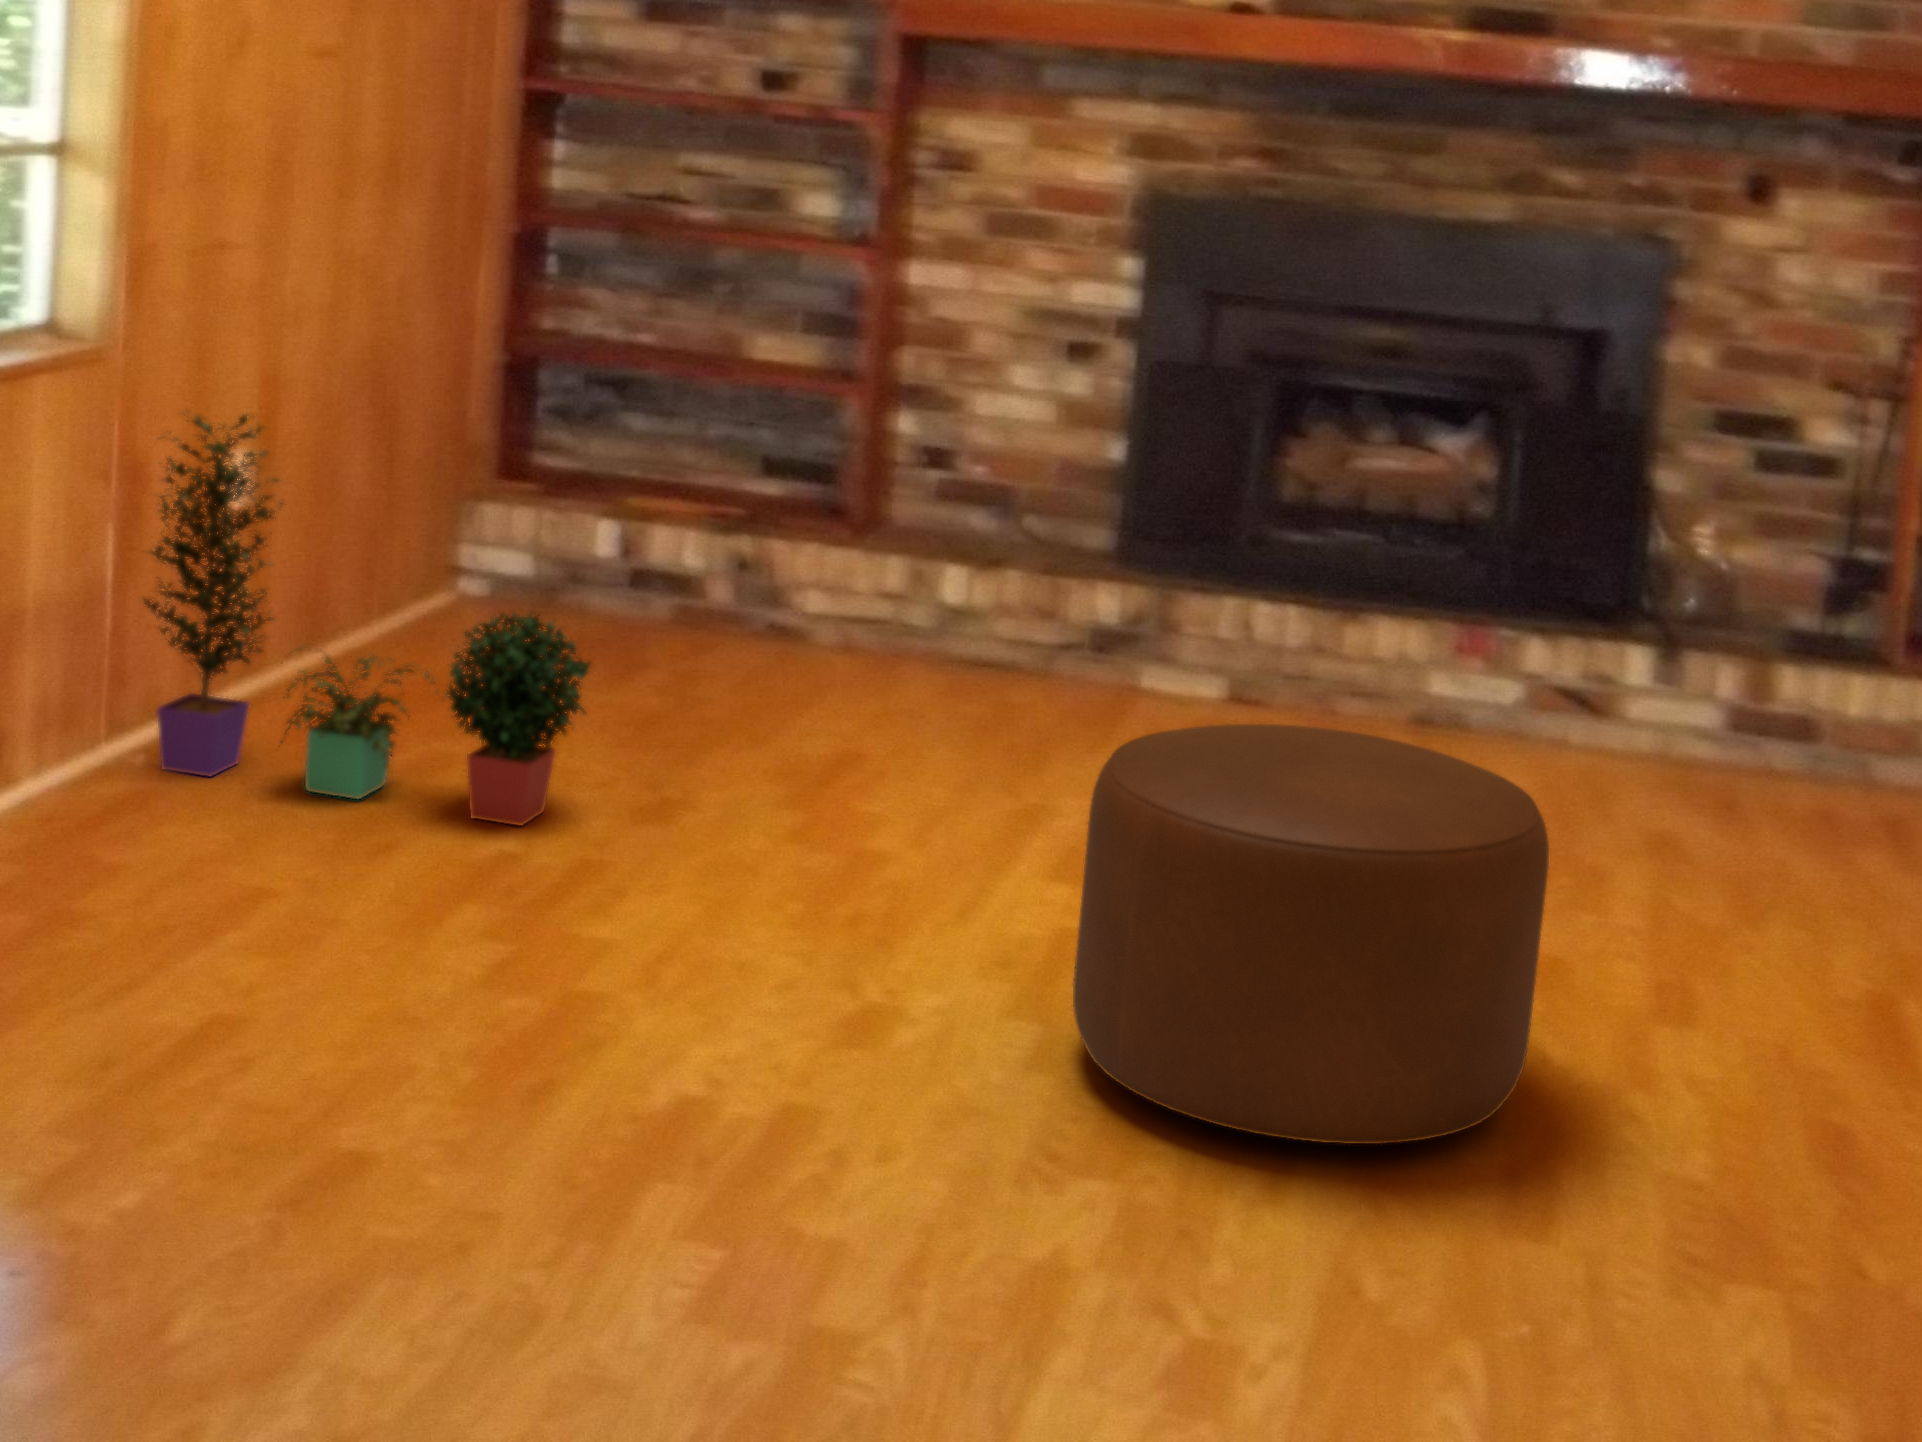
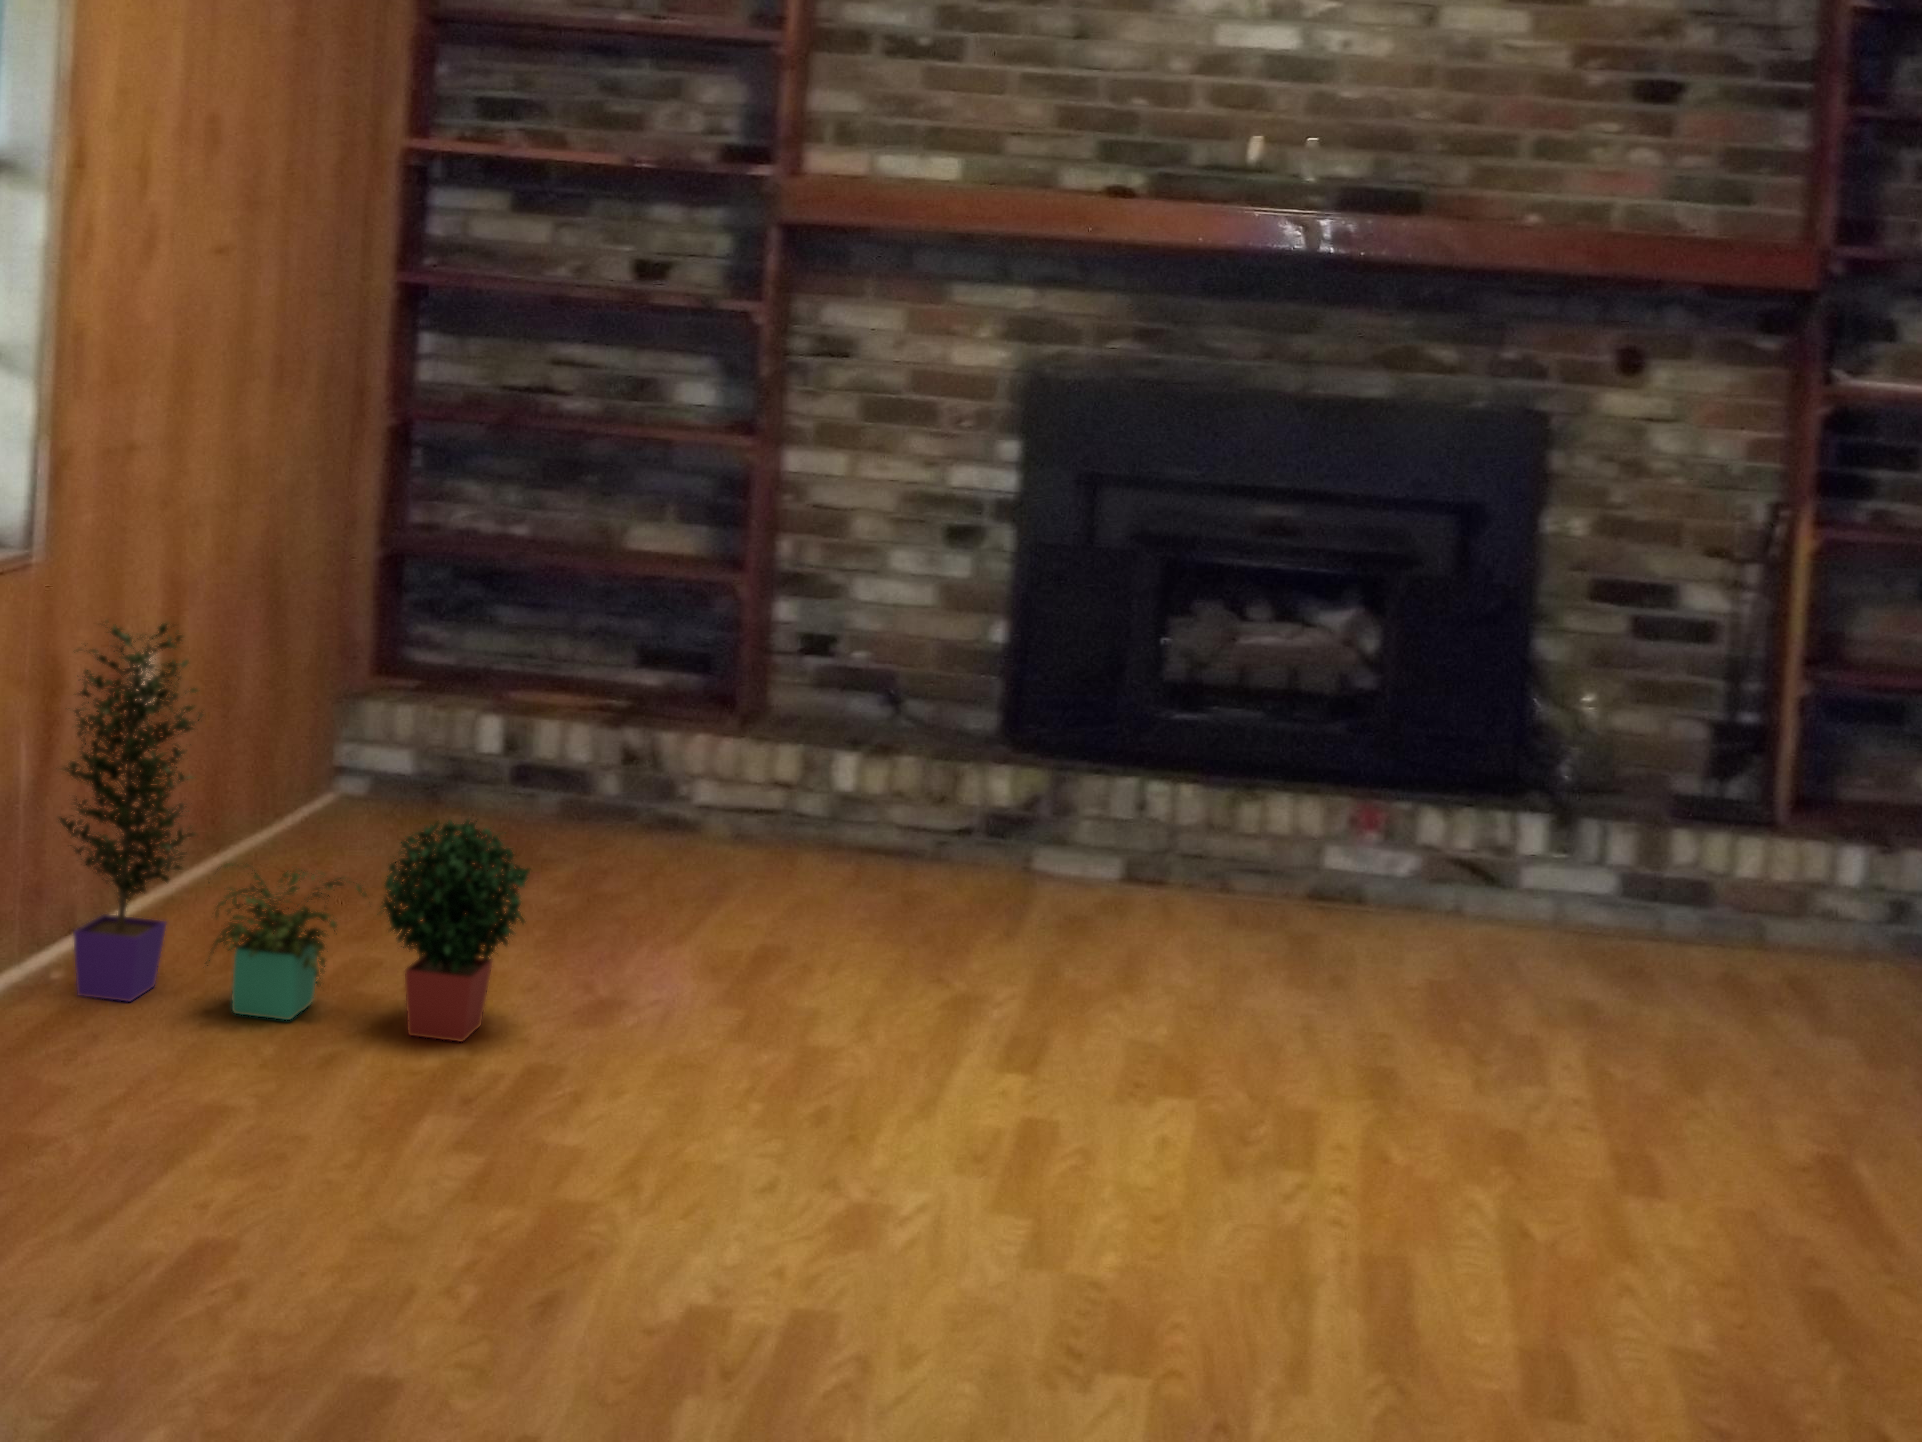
ottoman: present [1073,724,1549,1144] -> none [1078,913,1555,1344]

